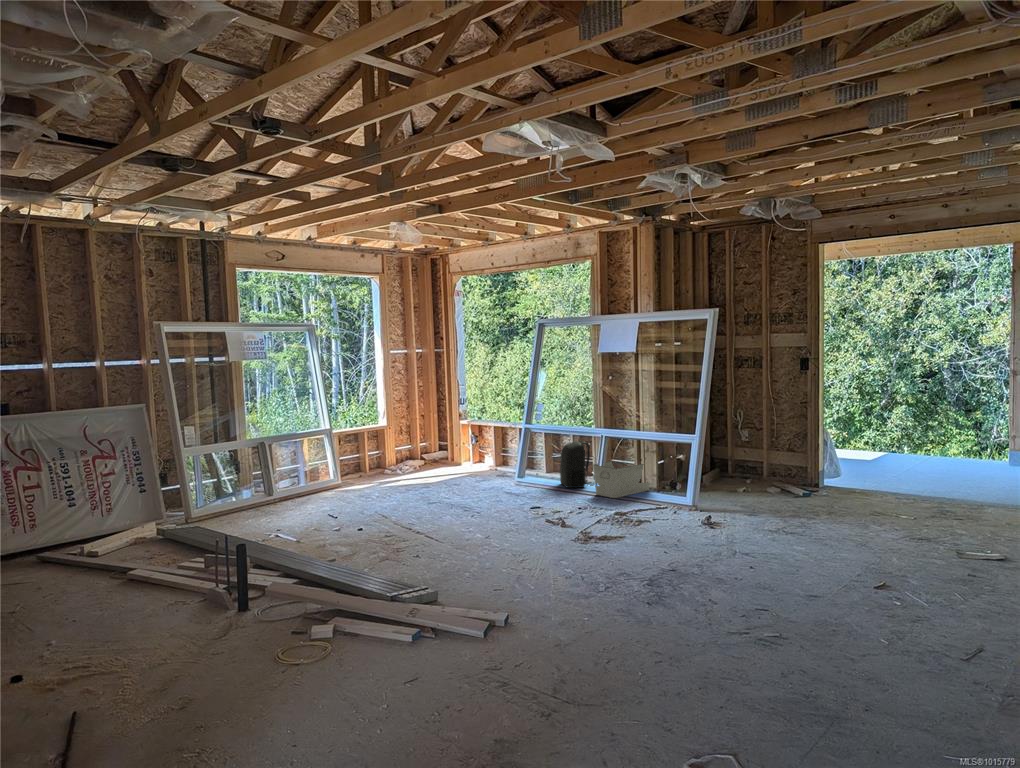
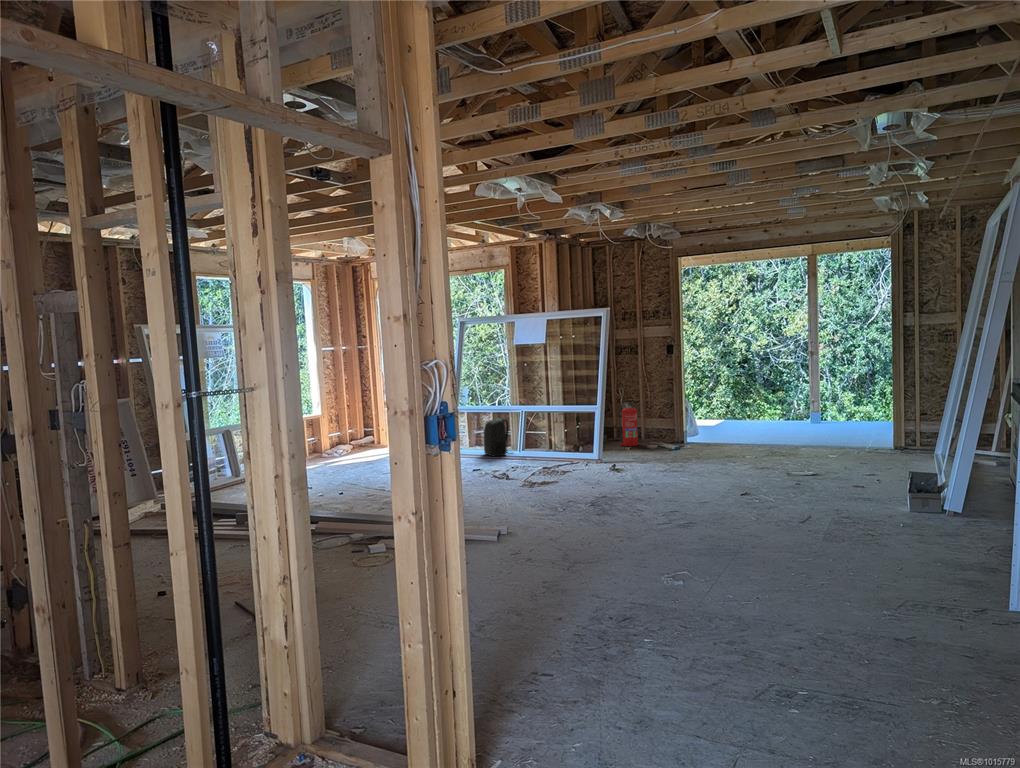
fire extinguisher: none [732,428,760,486] -> present [618,403,638,446]
storage bin: present [593,461,650,498] -> none [515,430,560,460]

